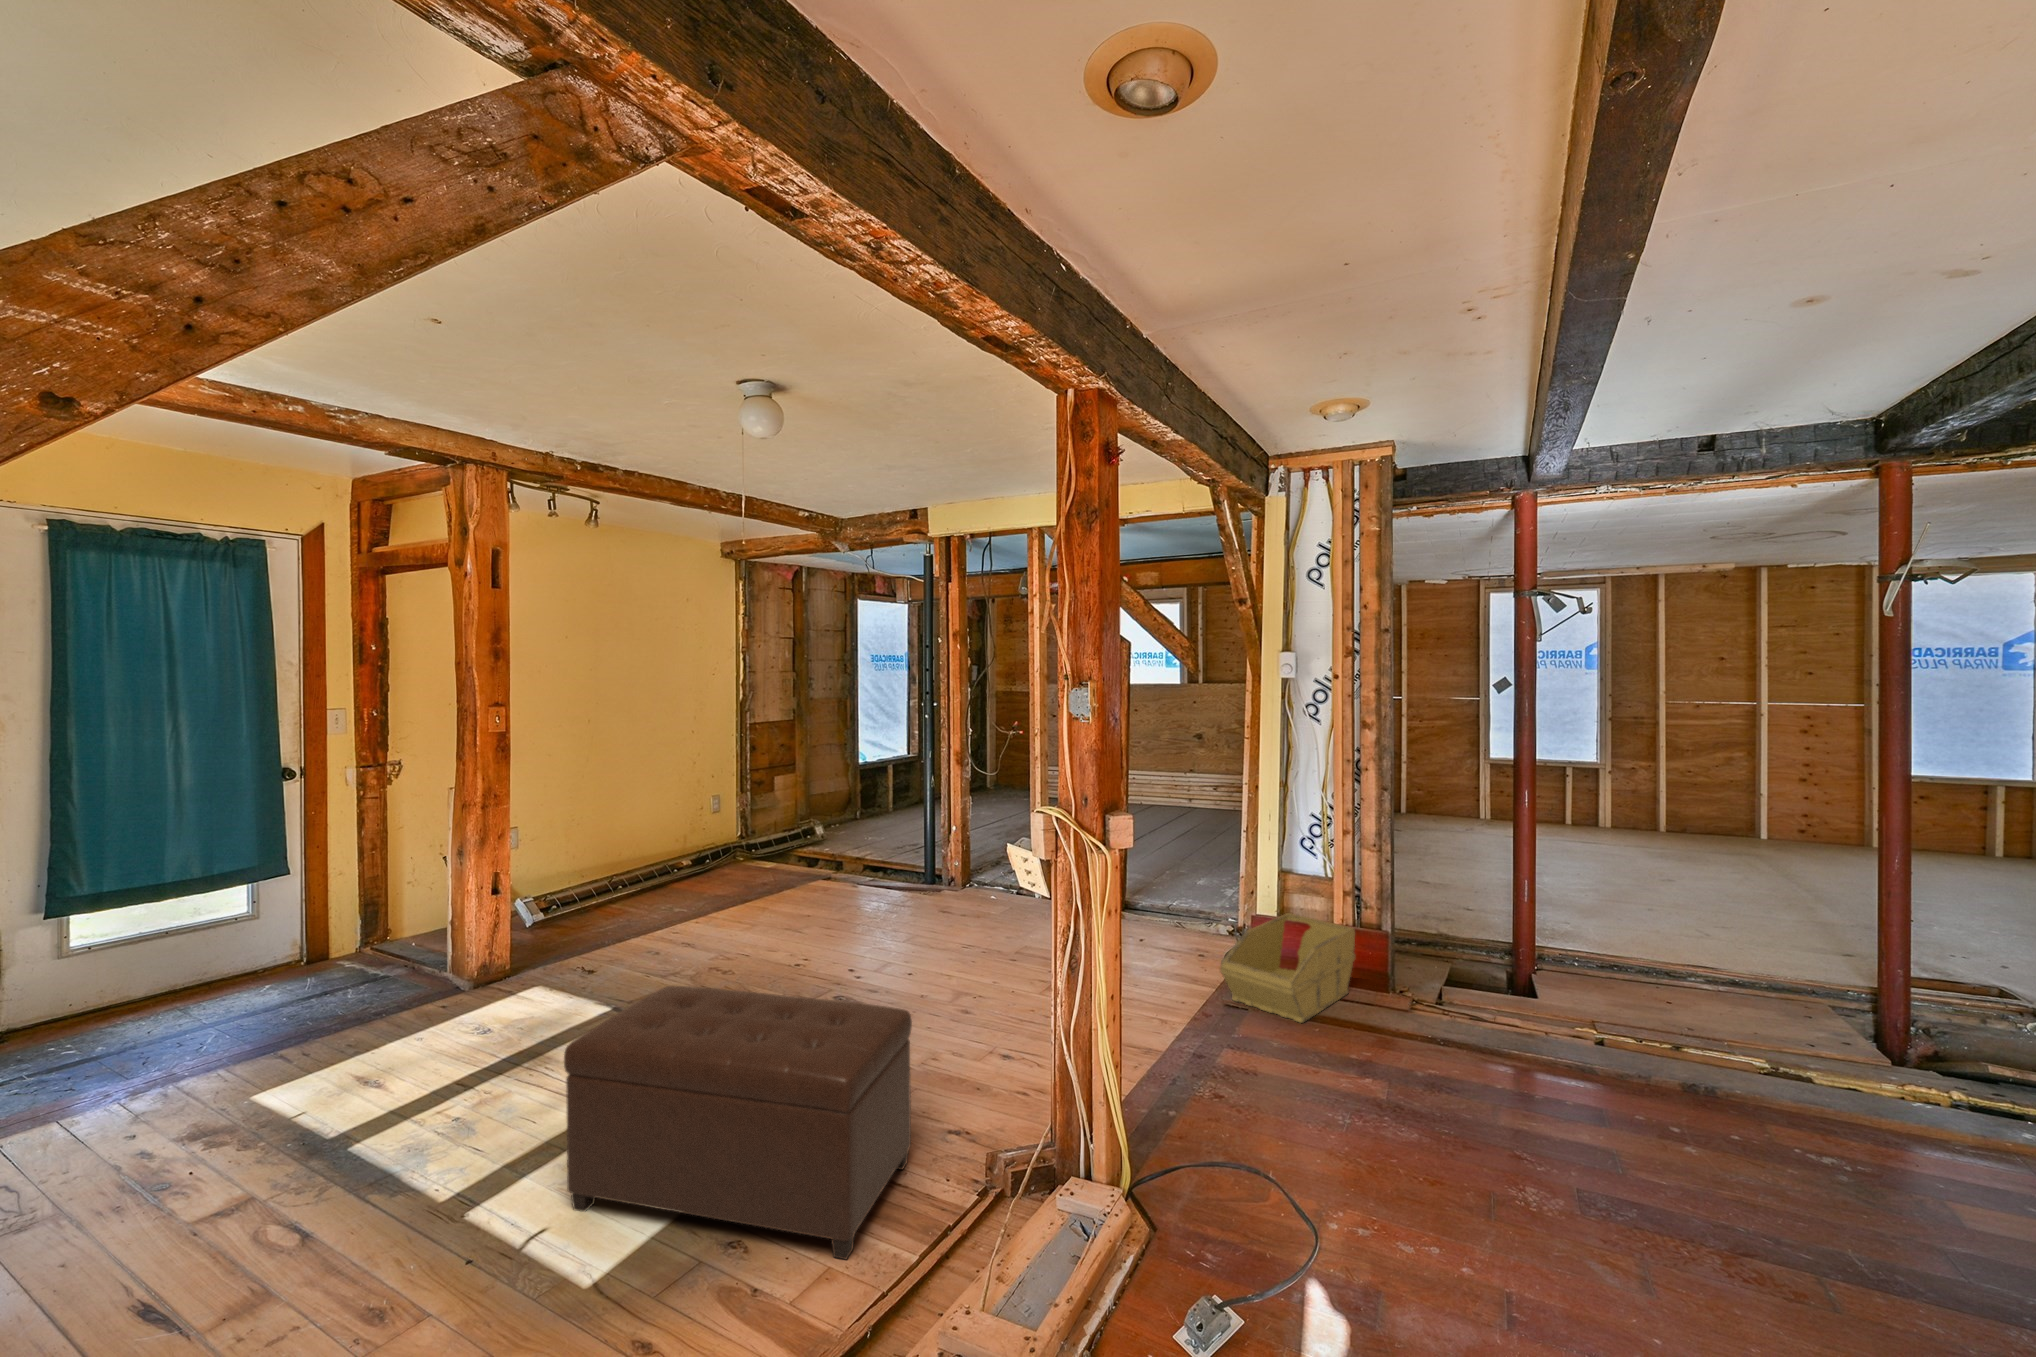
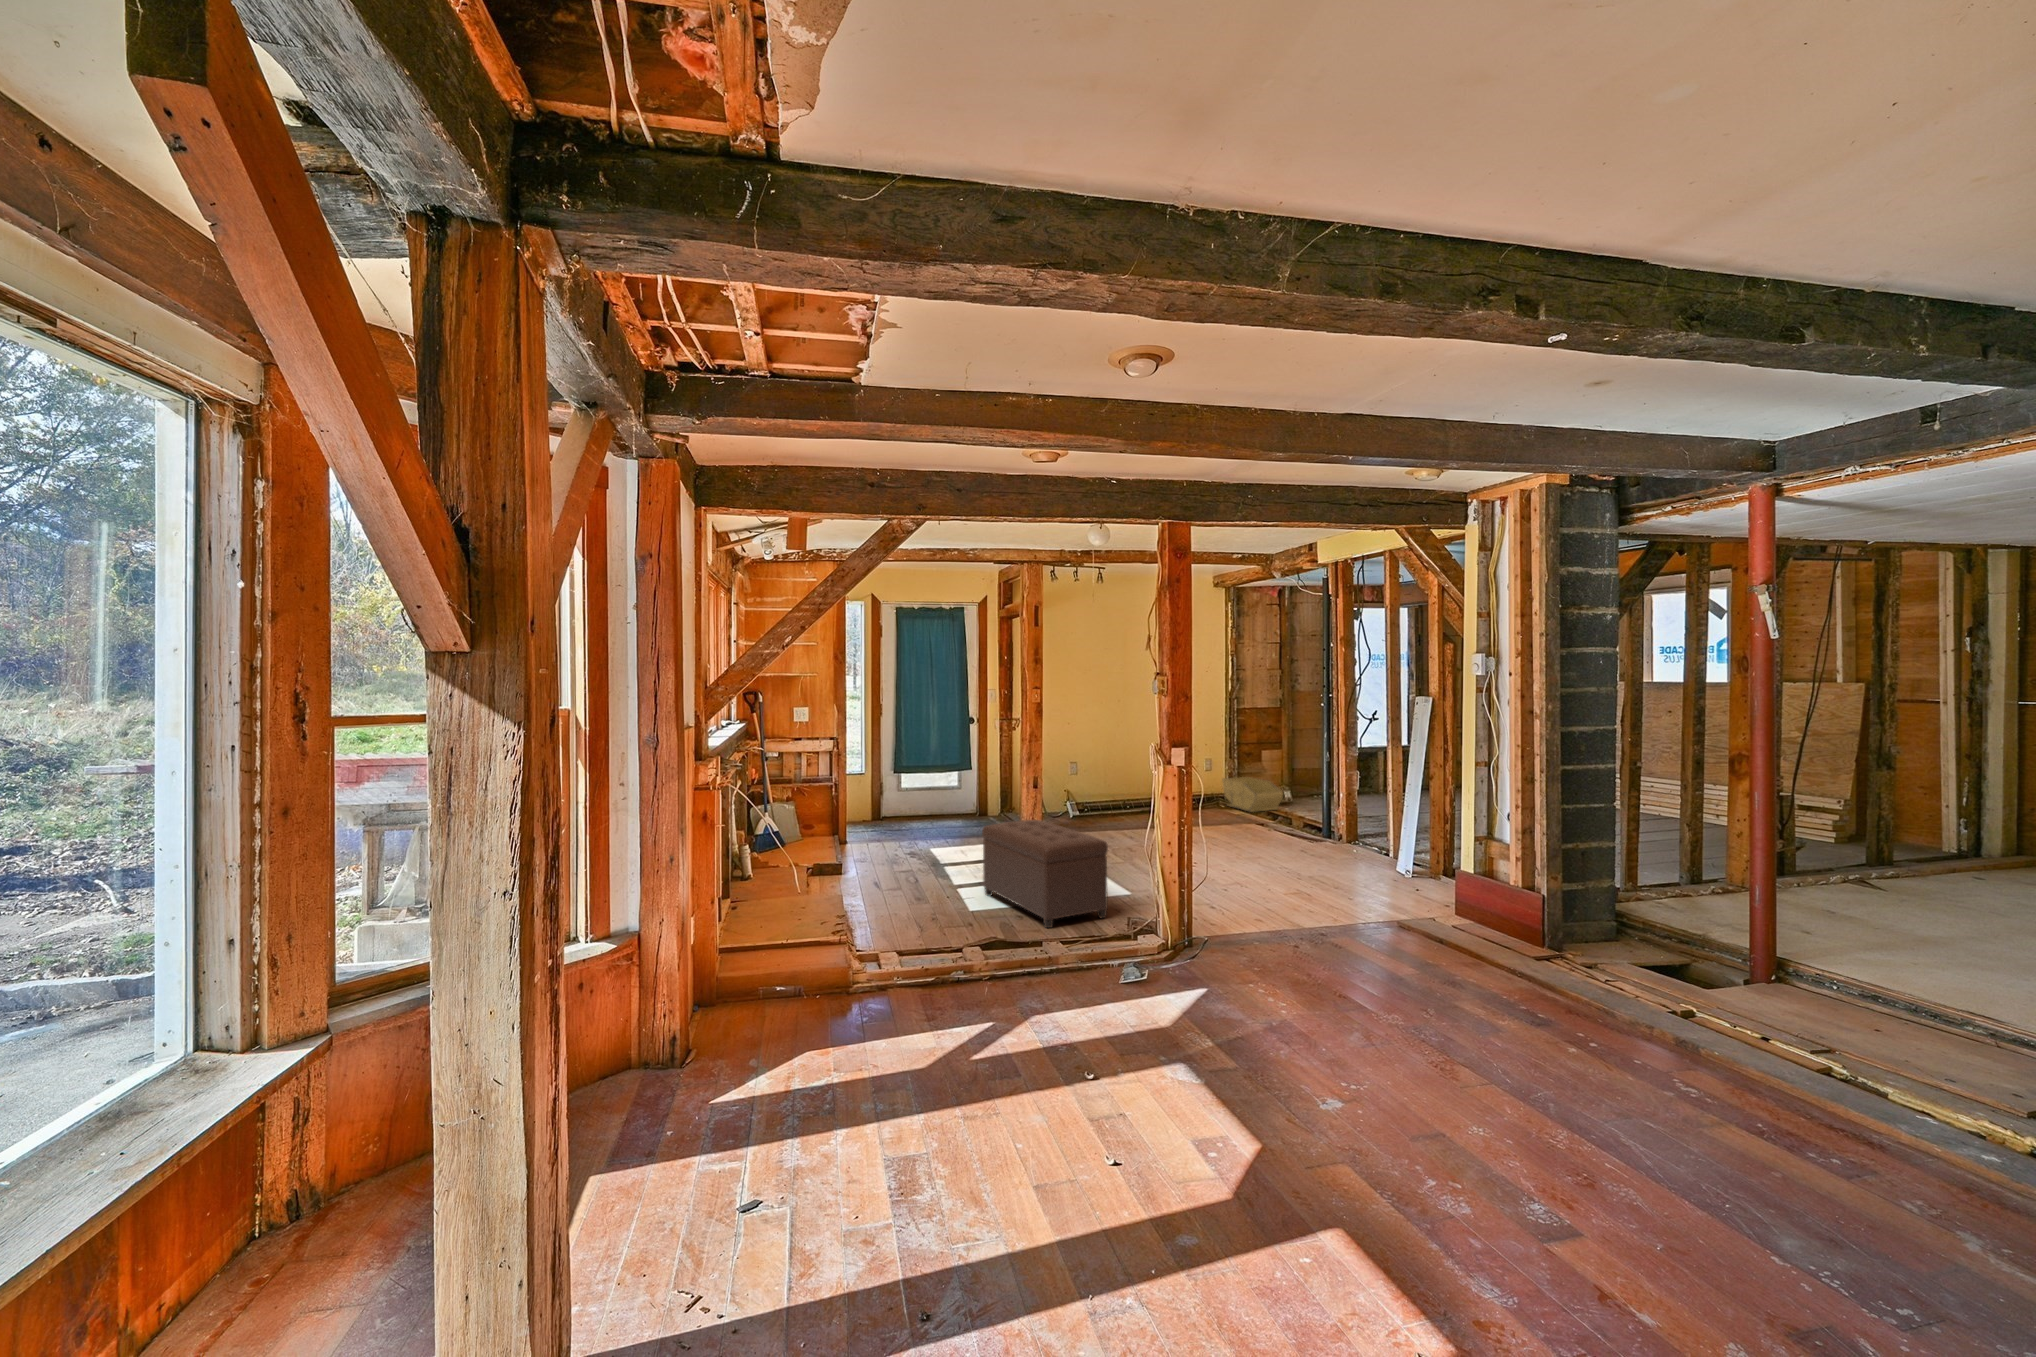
storage bin: present [1220,913,1355,1023] -> present [1222,777,1283,812]

